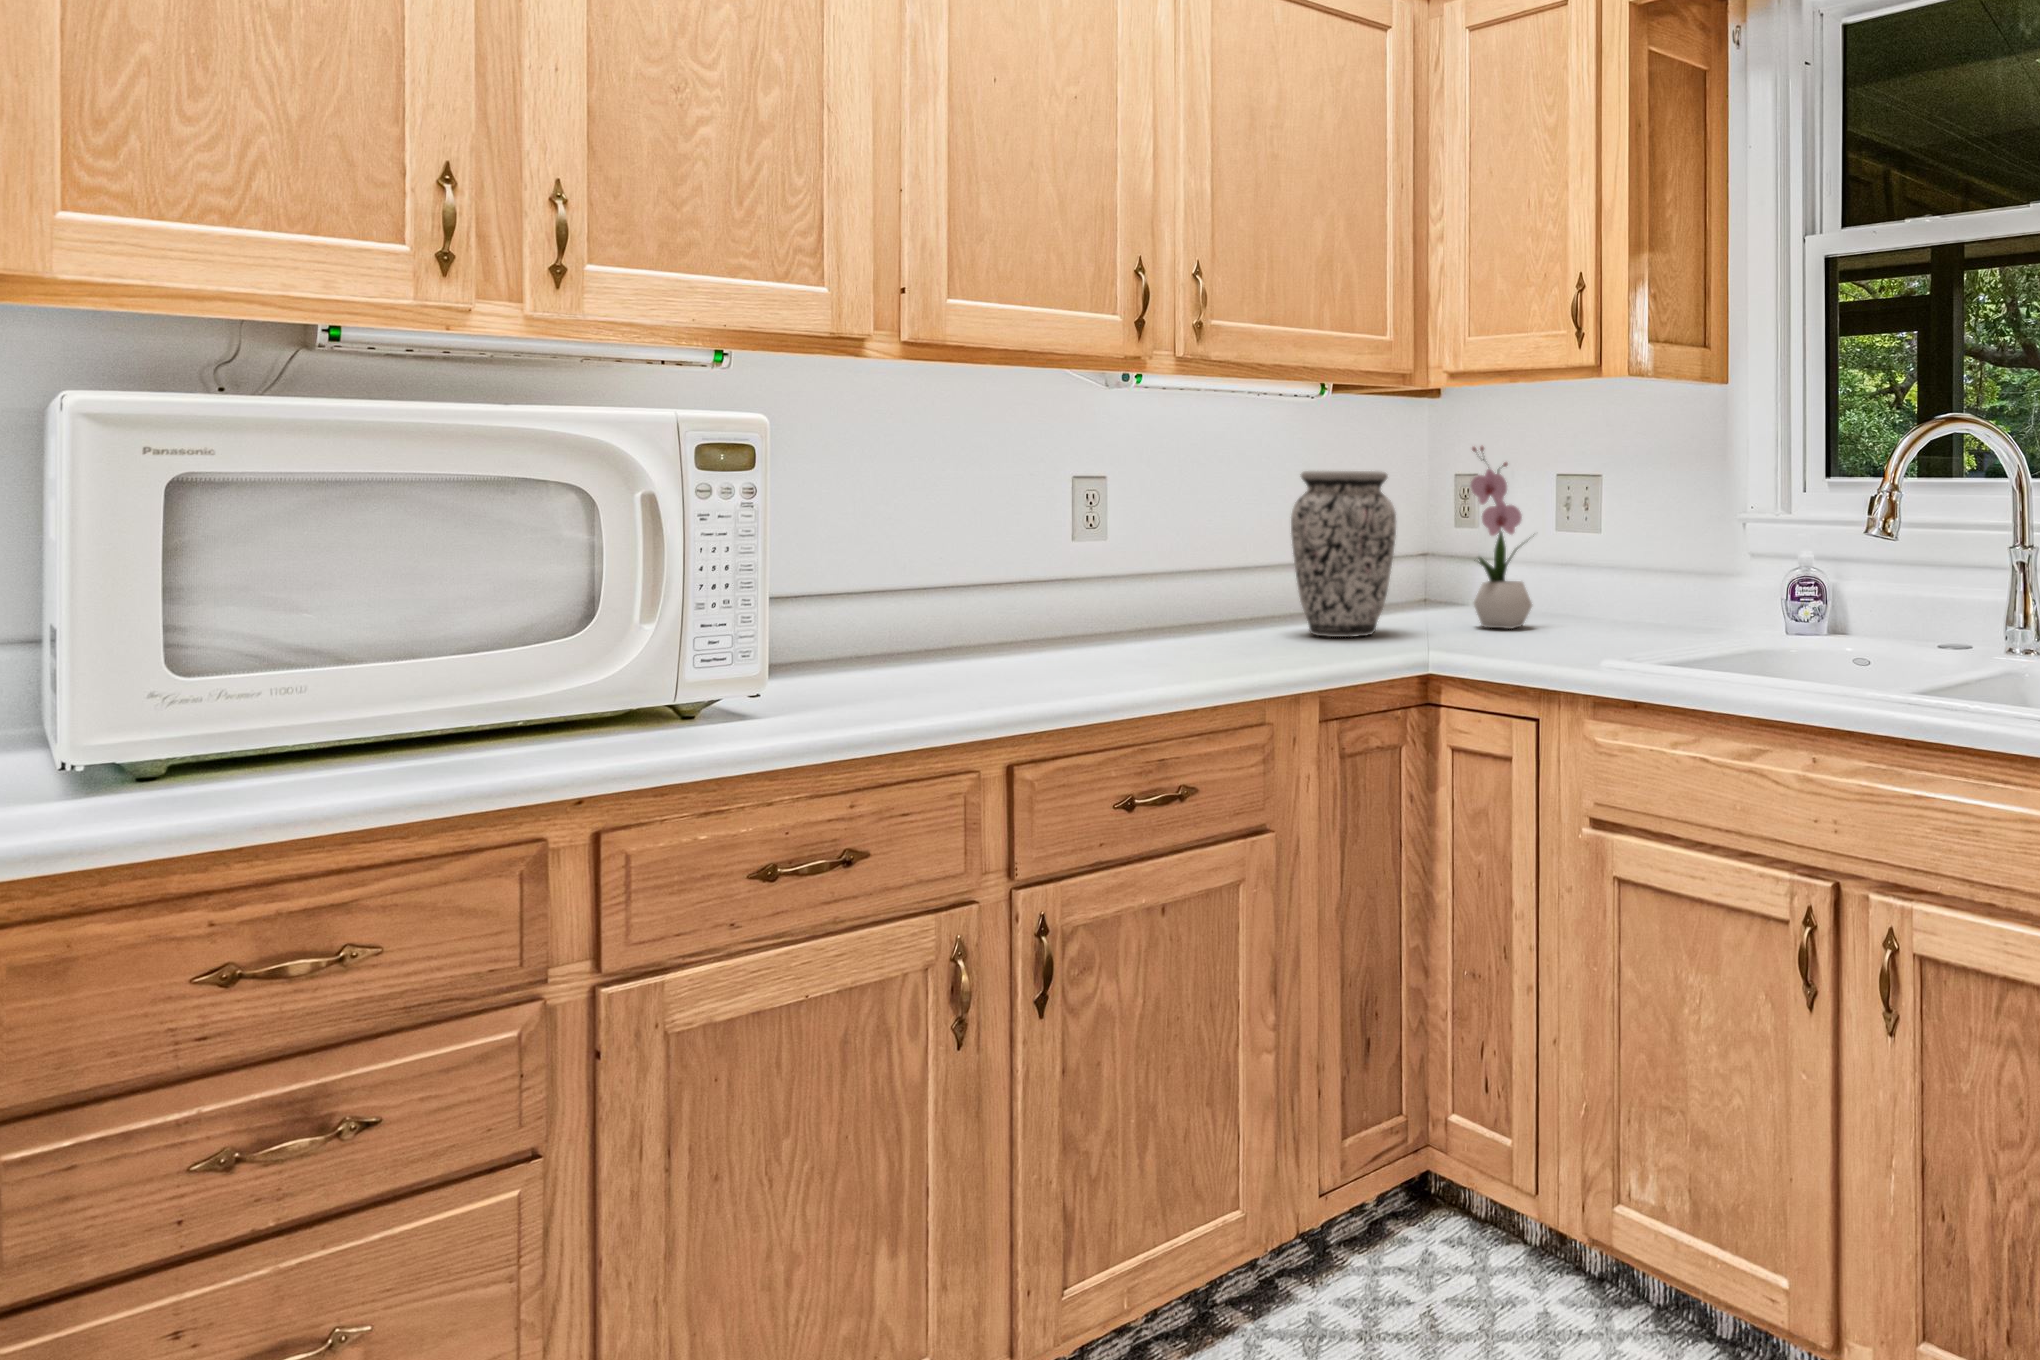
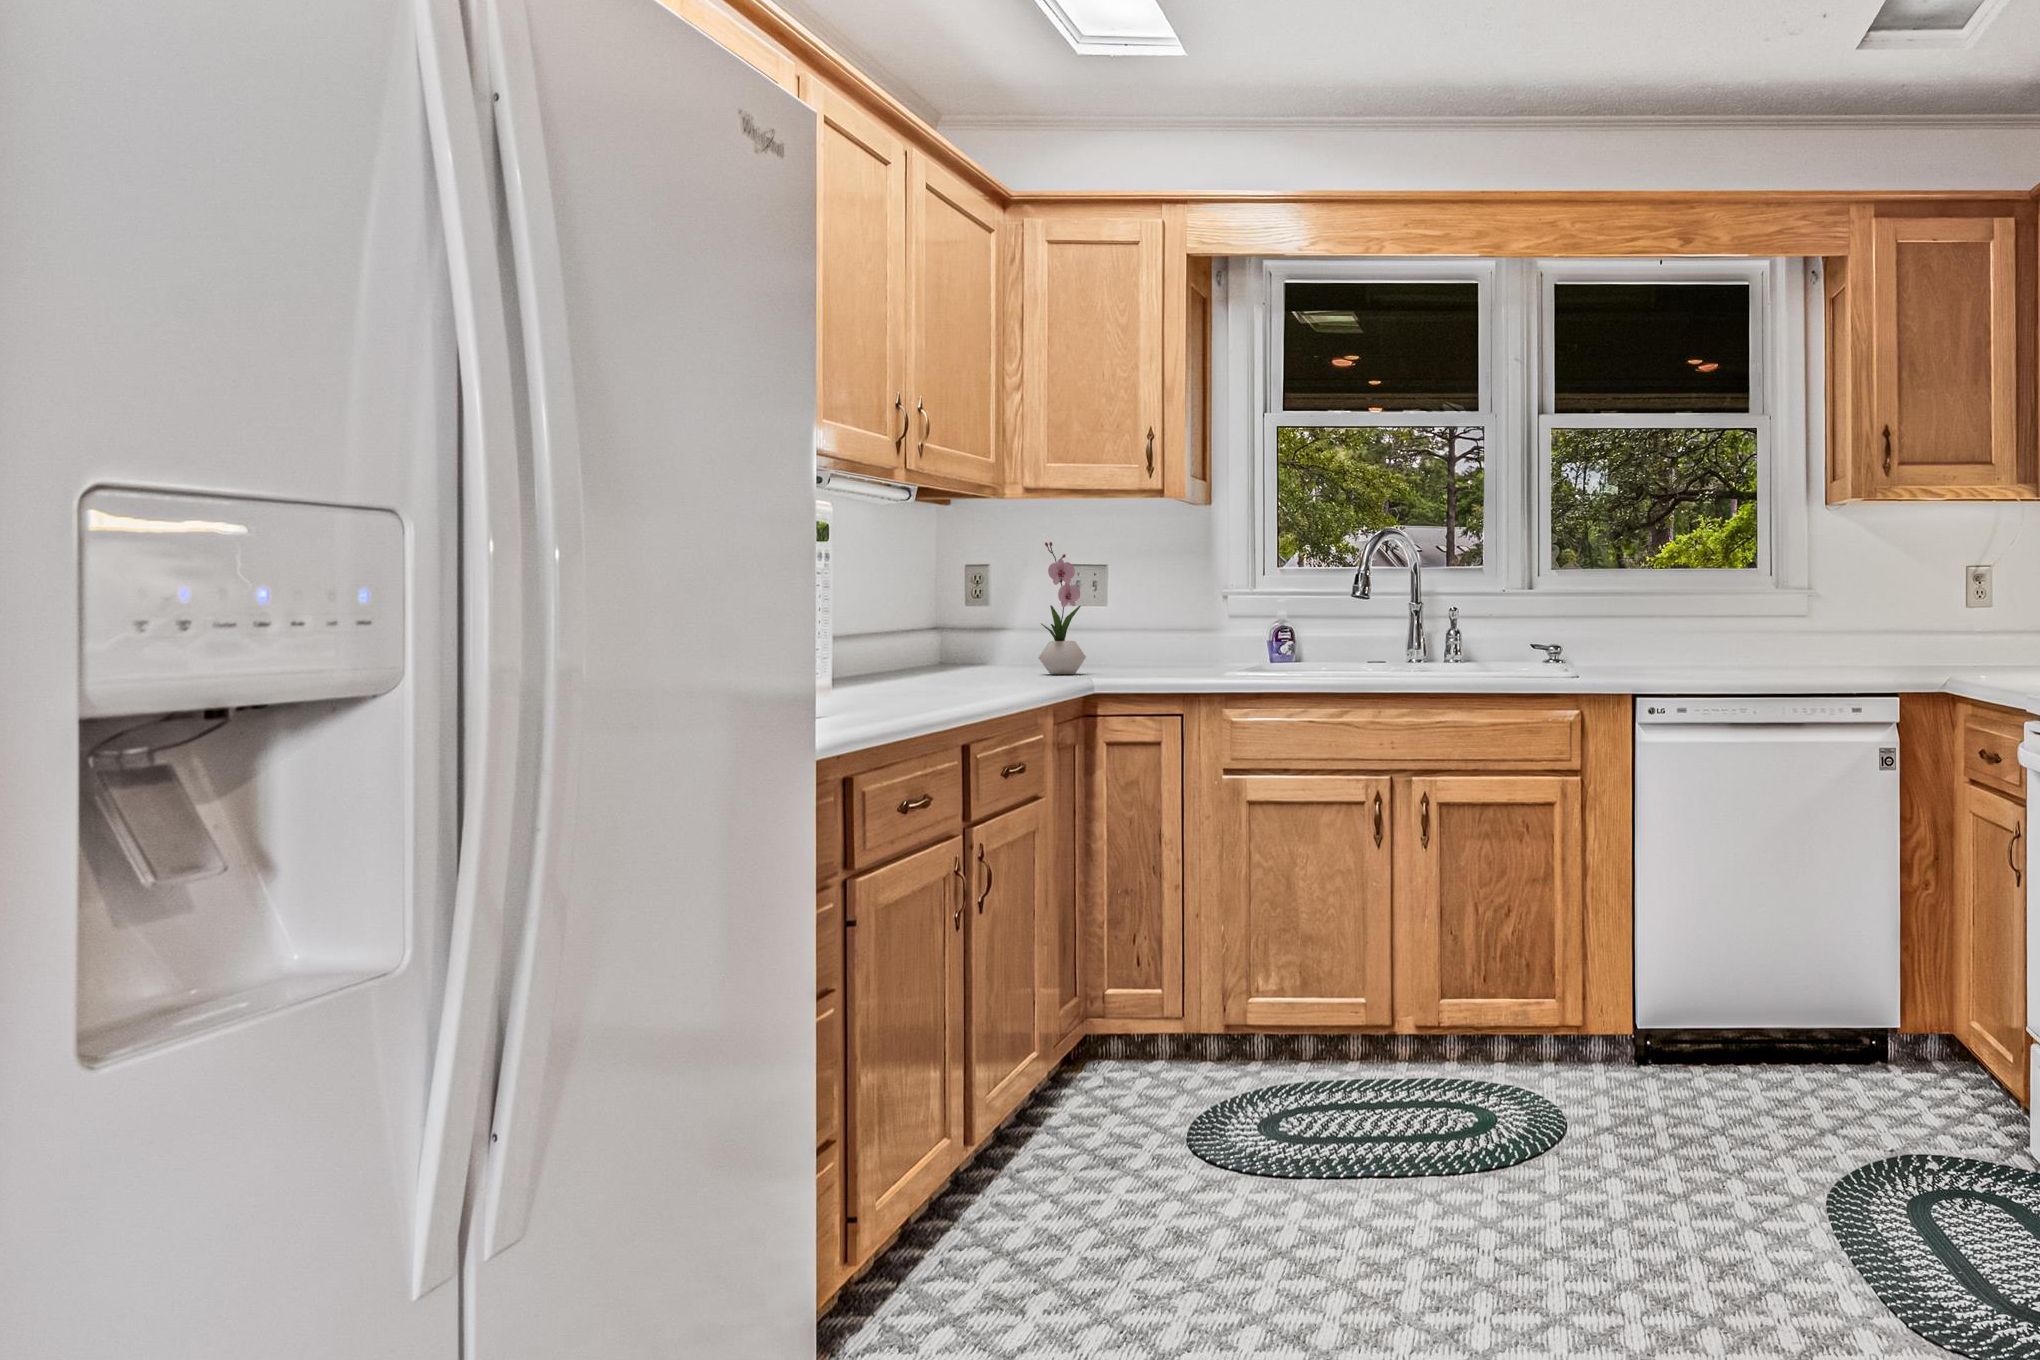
vase: present [1291,471,1396,637] -> none [931,557,1014,680]

